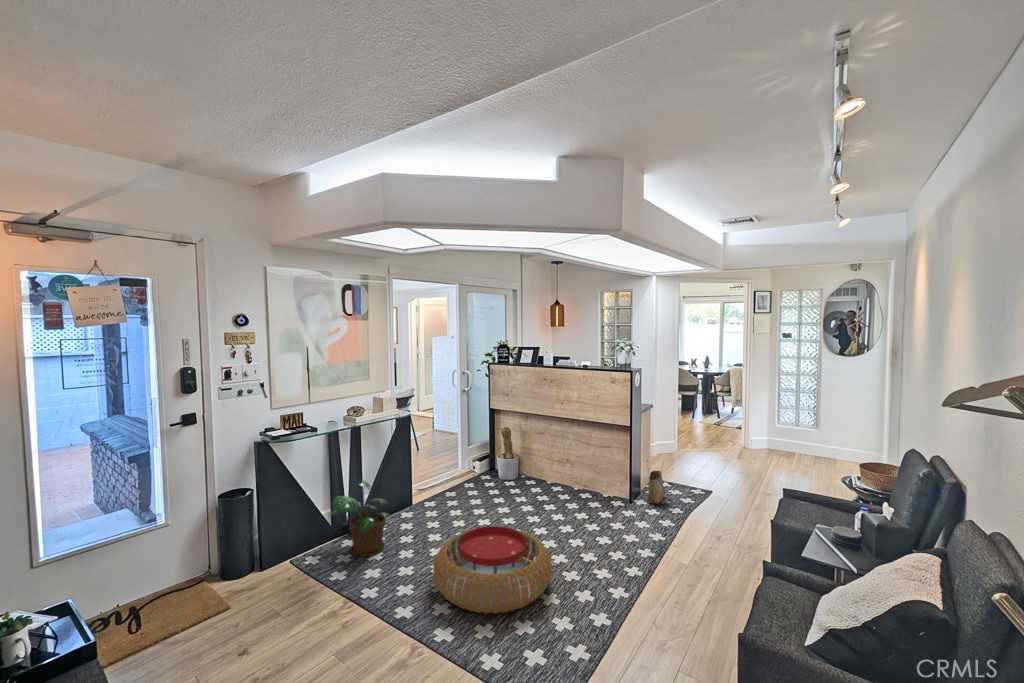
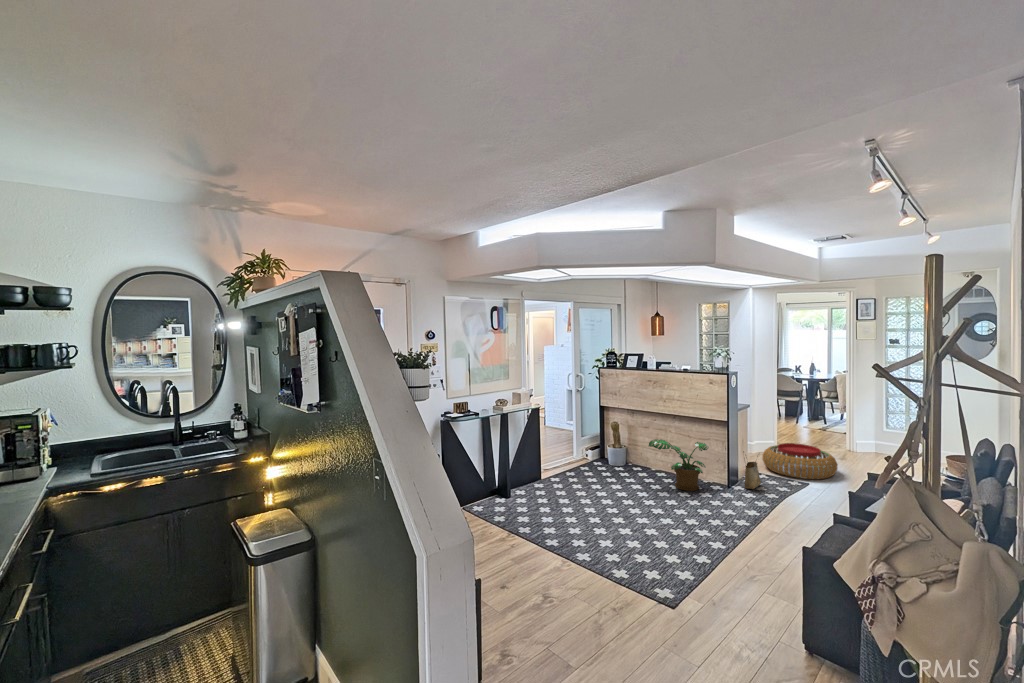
potted plant: present [329,480,389,557] -> present [649,439,709,491]
pouf: present [433,526,552,614] -> present [762,443,838,479]

